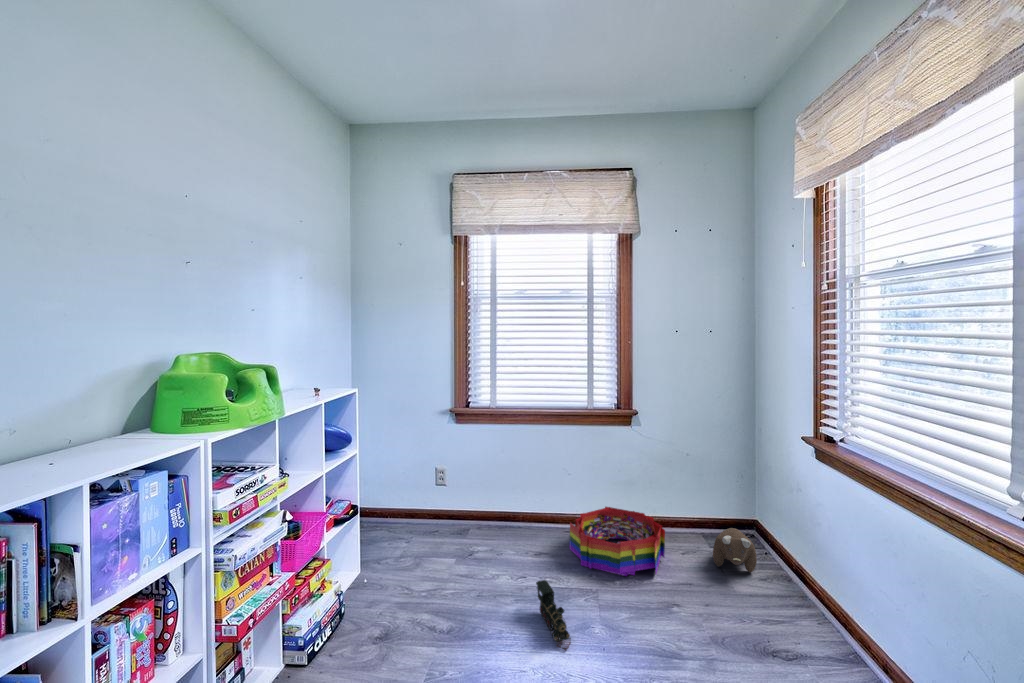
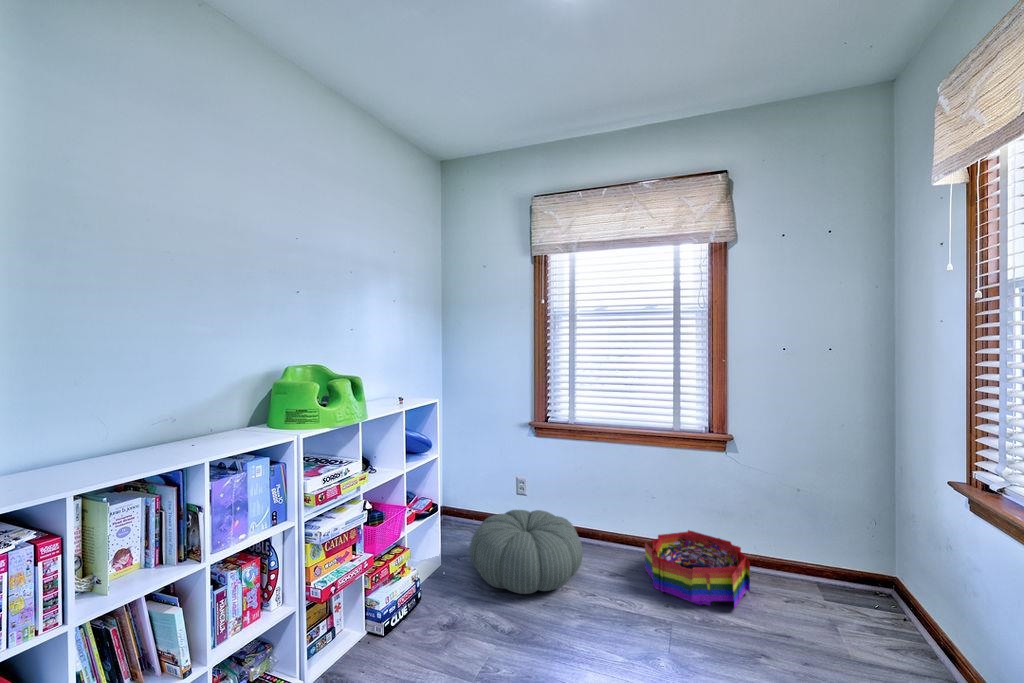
pouf: none [394,501,513,591] -> present [470,510,583,594]
plush toy: present [713,528,757,572] -> none [809,569,864,623]
toy train: present [536,580,571,650] -> none [595,595,622,667]

